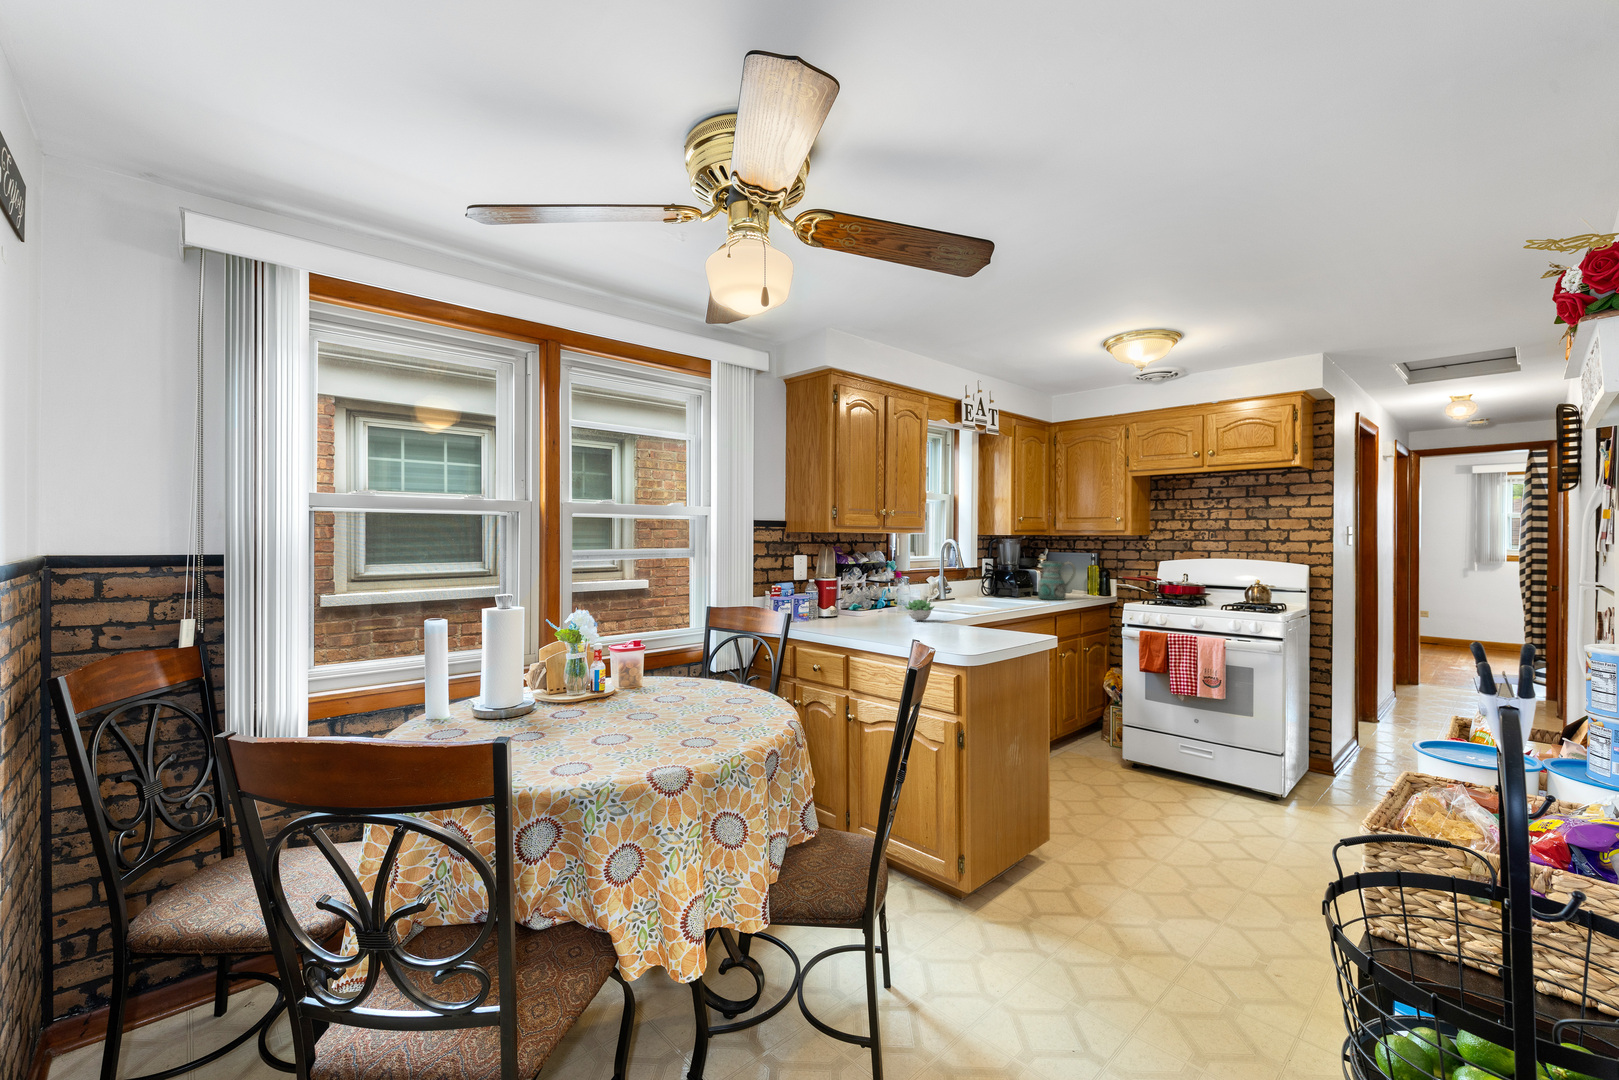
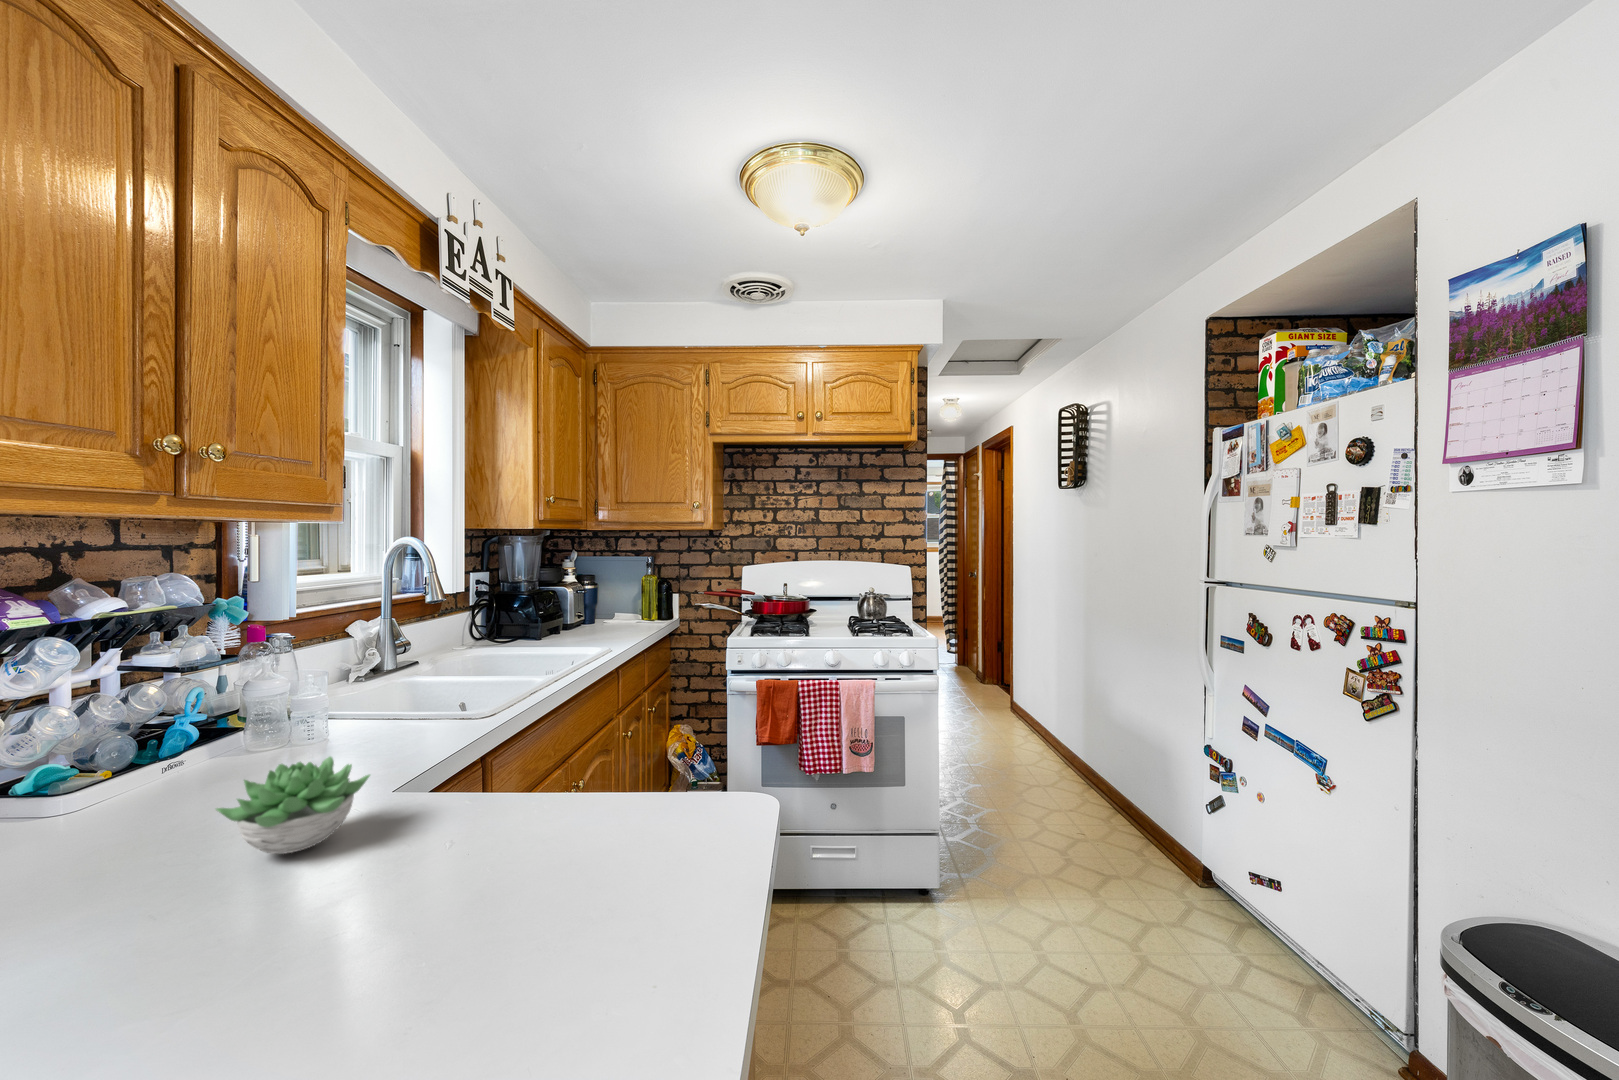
ceramic pitcher: present [1038,561,1076,600] -> none [584,571,643,638]

